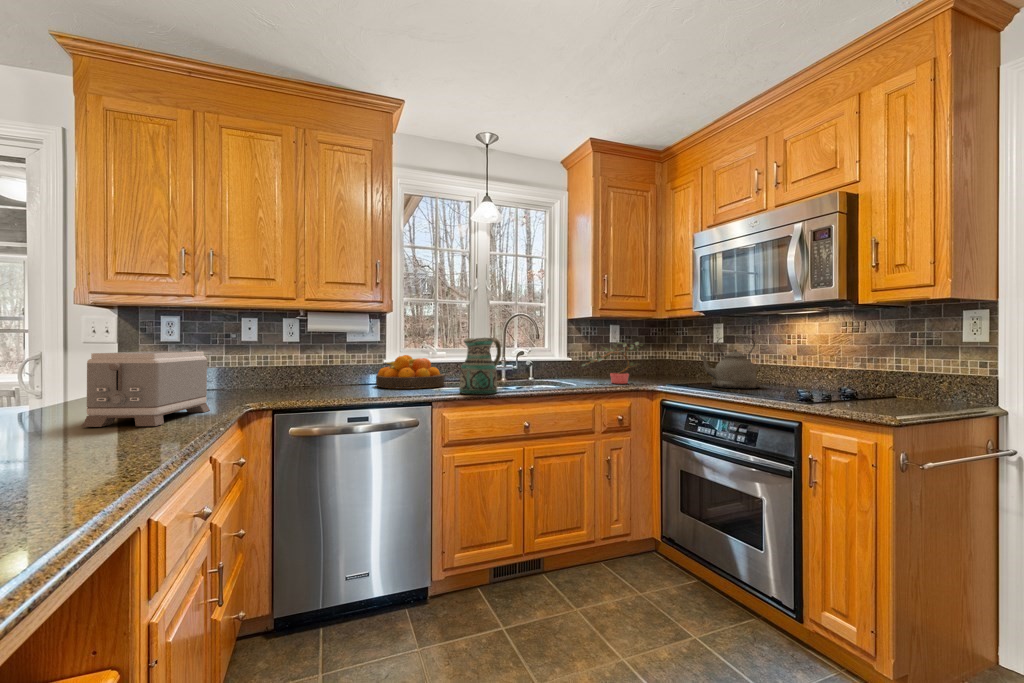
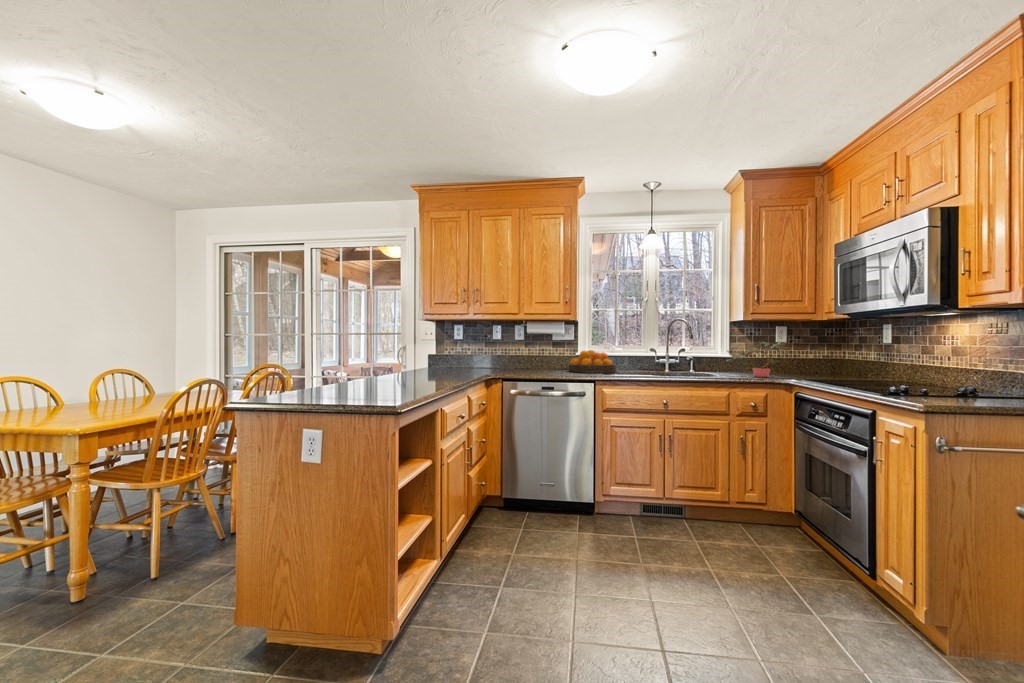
ceramic pitcher: present [459,338,501,394] -> none [614,338,648,377]
kettle: present [698,338,760,389] -> none [831,338,896,385]
toaster: present [81,351,210,427] -> none [415,345,468,380]

